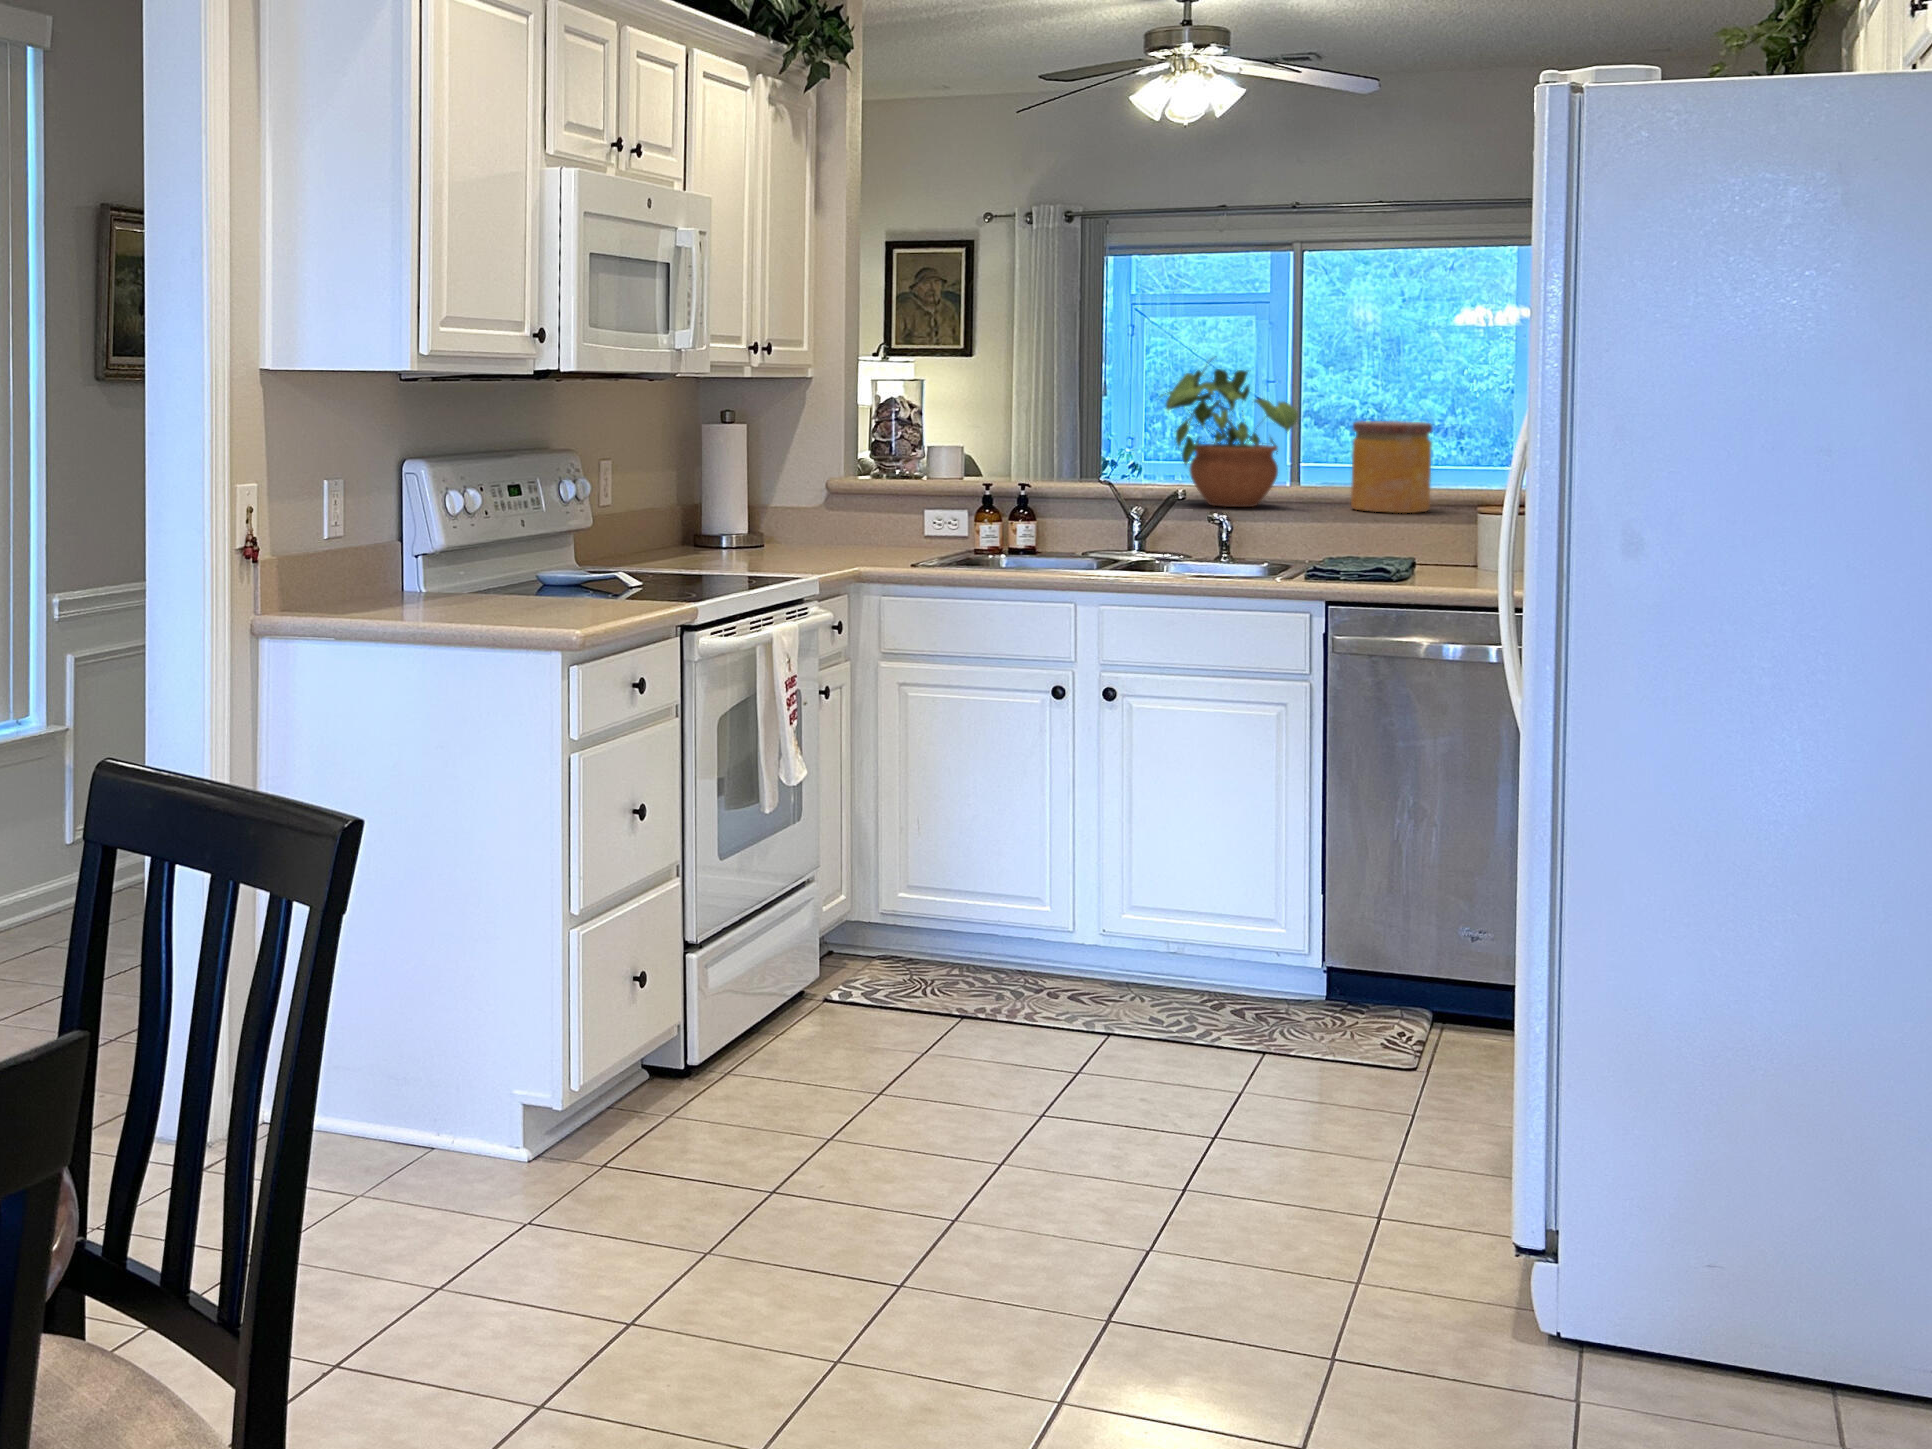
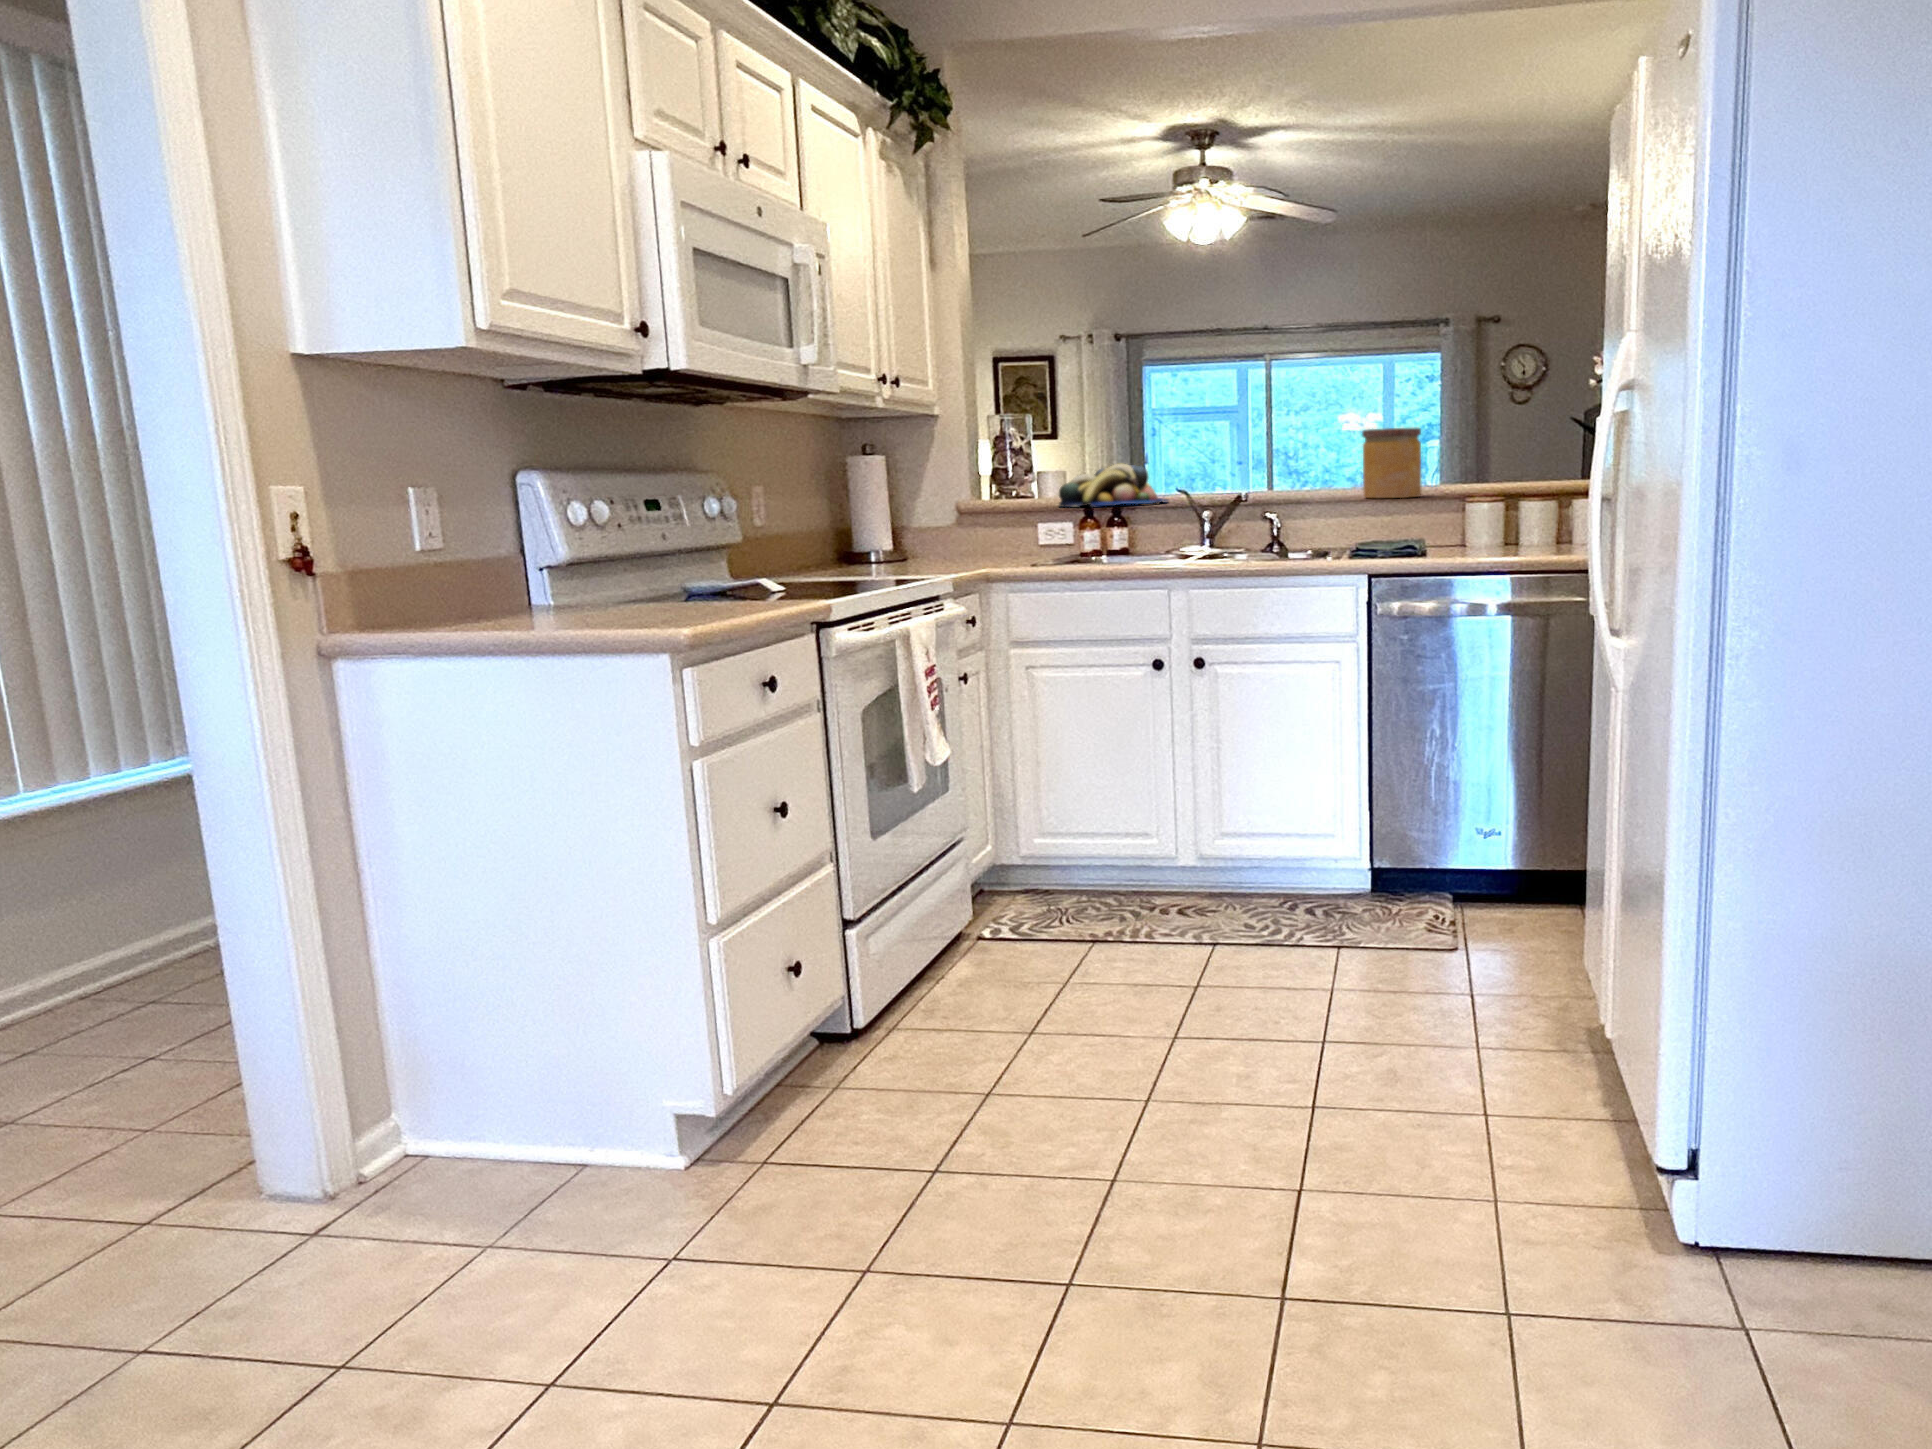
potted plant: present [1165,369,1298,507] -> none [1215,385,1323,502]
fruit bowl: none [953,444,1097,498] -> present [1059,464,1168,507]

